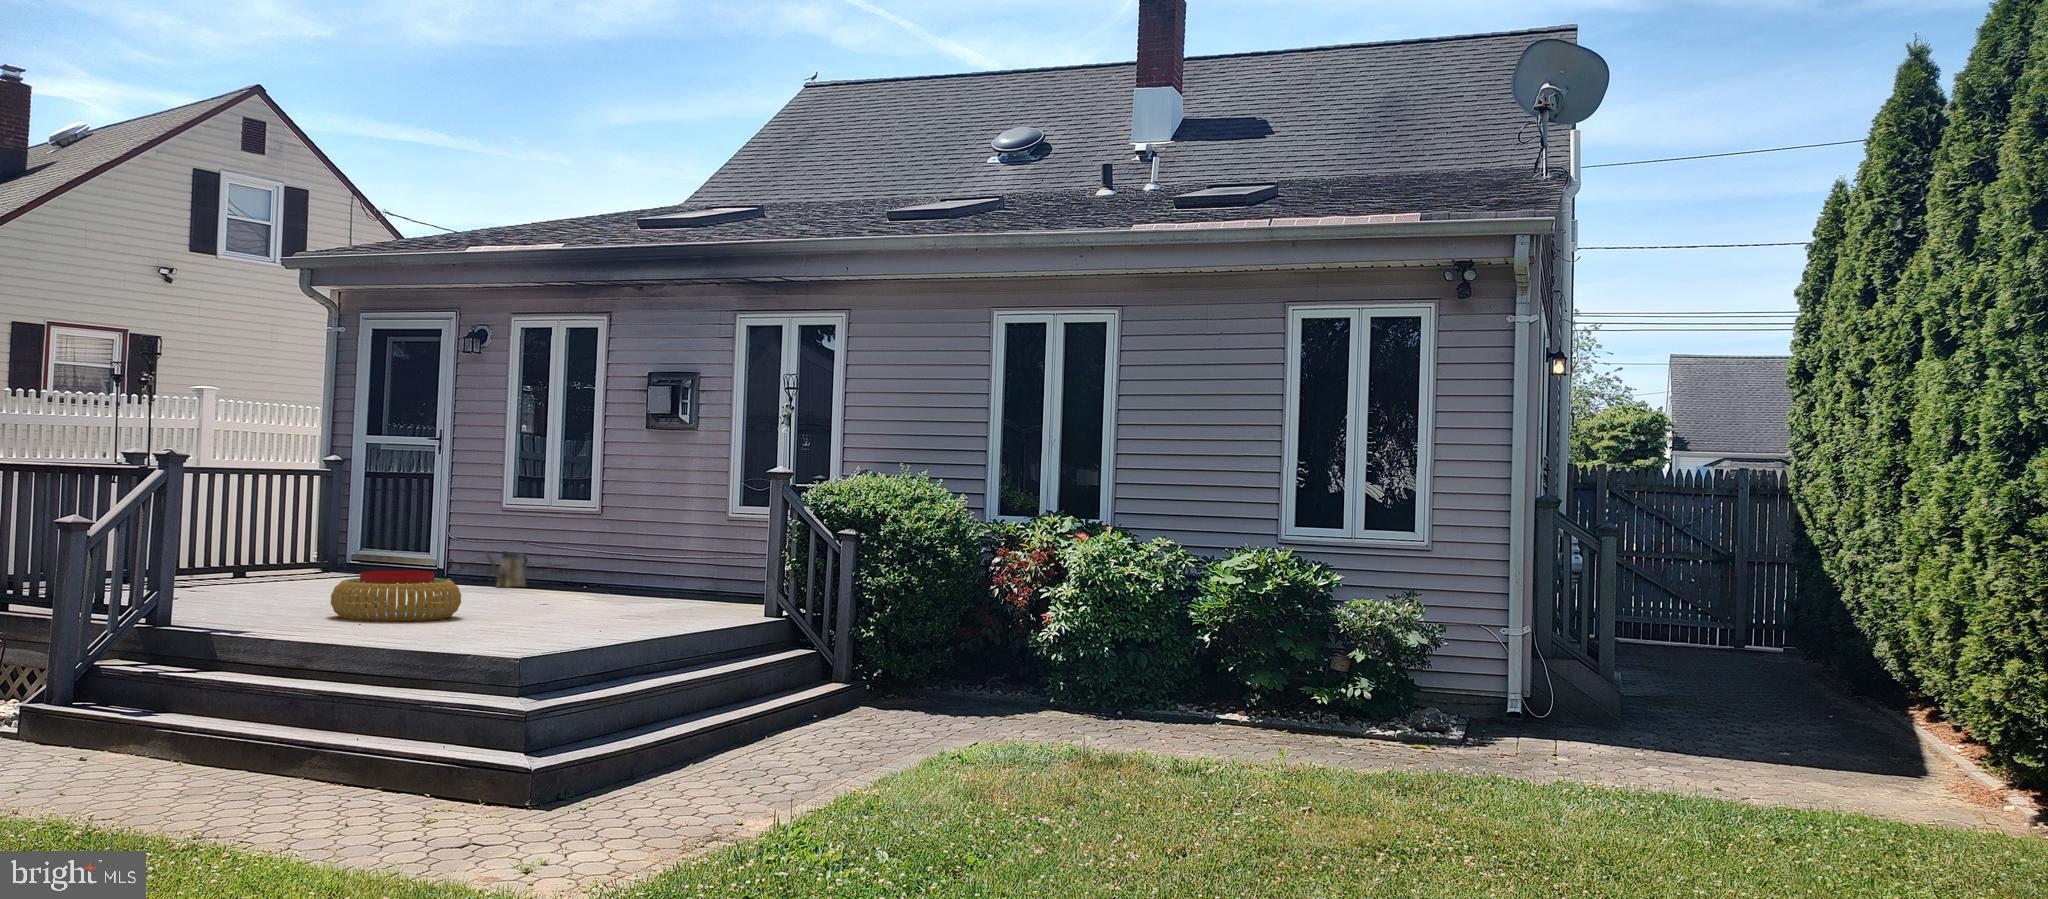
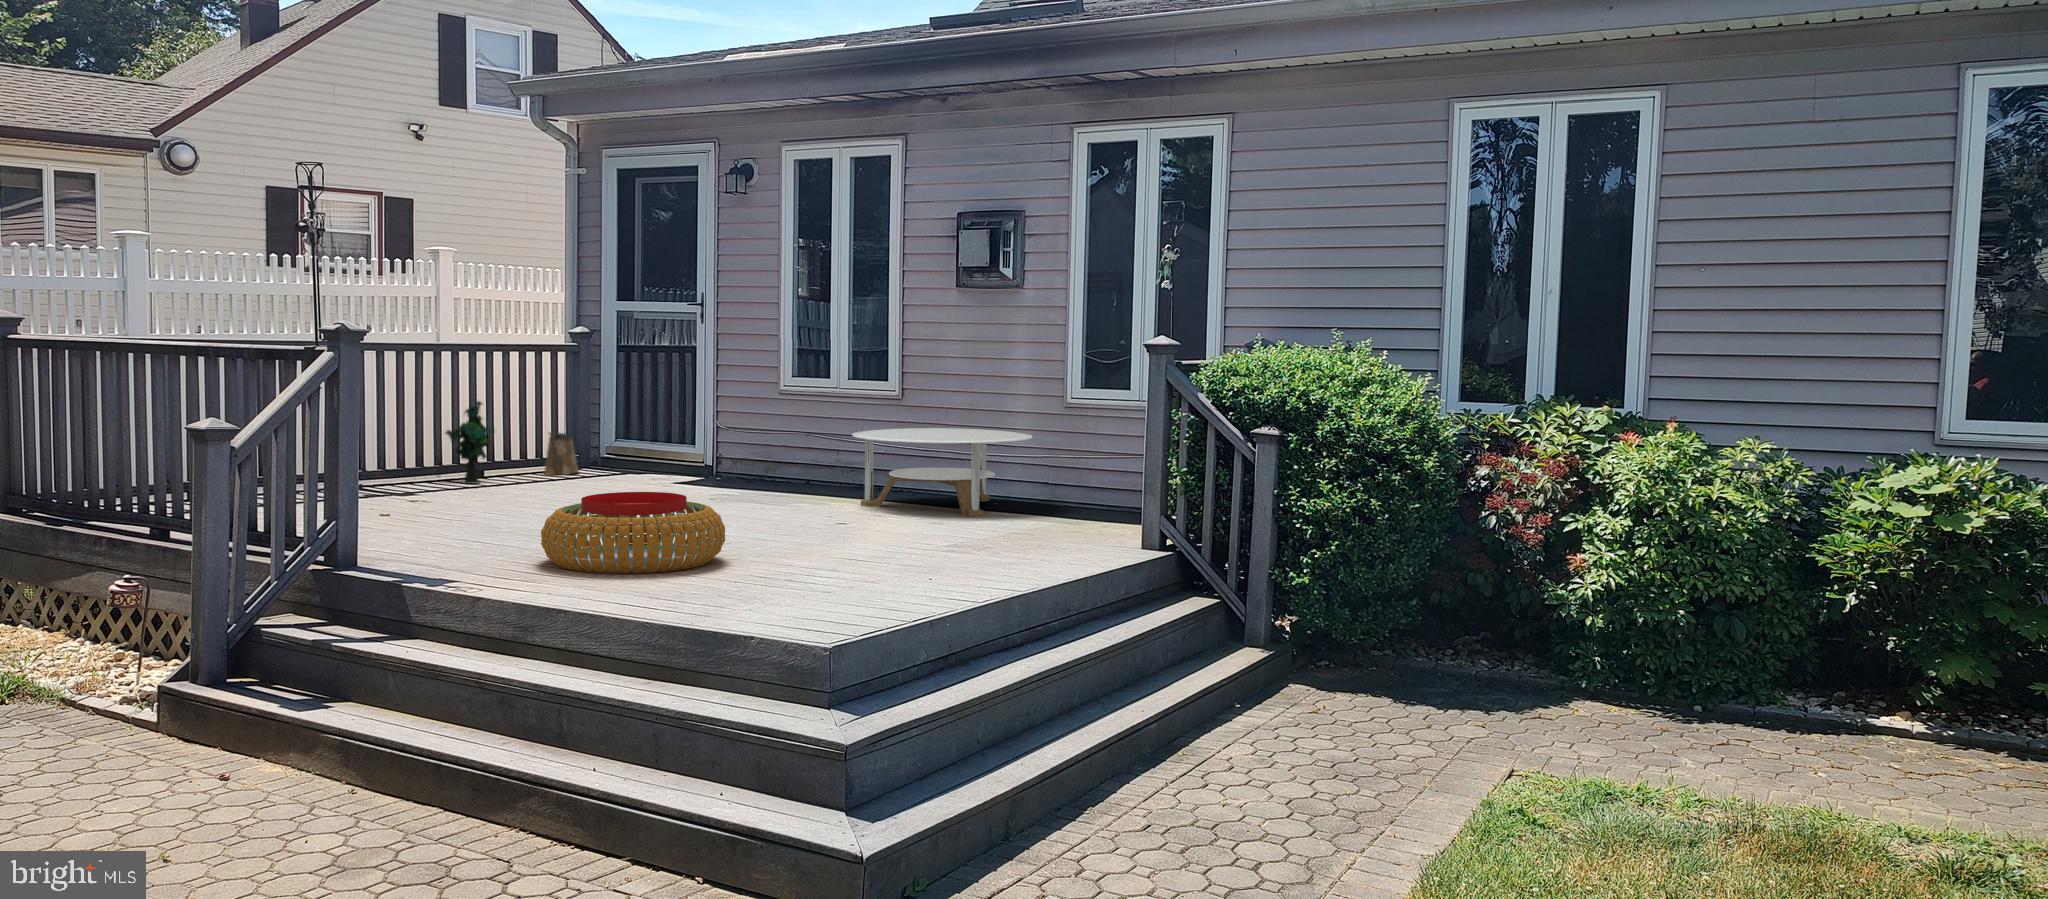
decorative plant: none [221,515,264,583] -> present [446,401,494,484]
round table: none [560,538,702,602] -> present [852,428,1032,517]
watering can: present [484,551,528,588] -> present [544,433,579,475]

